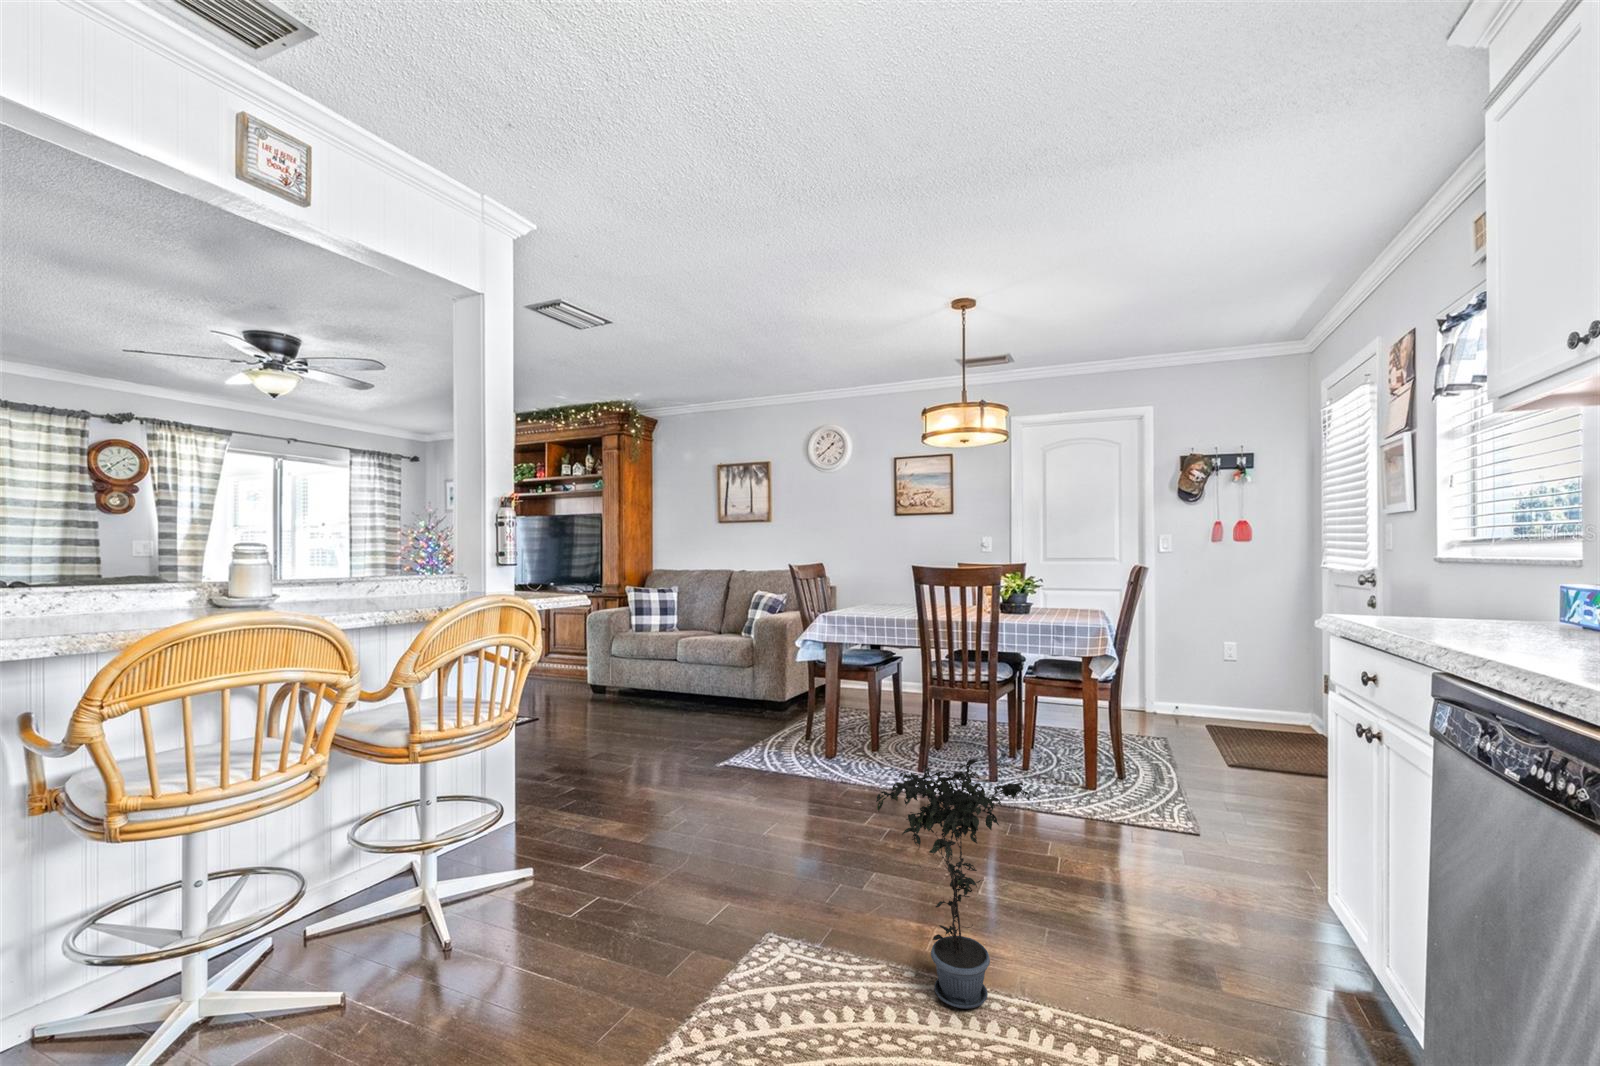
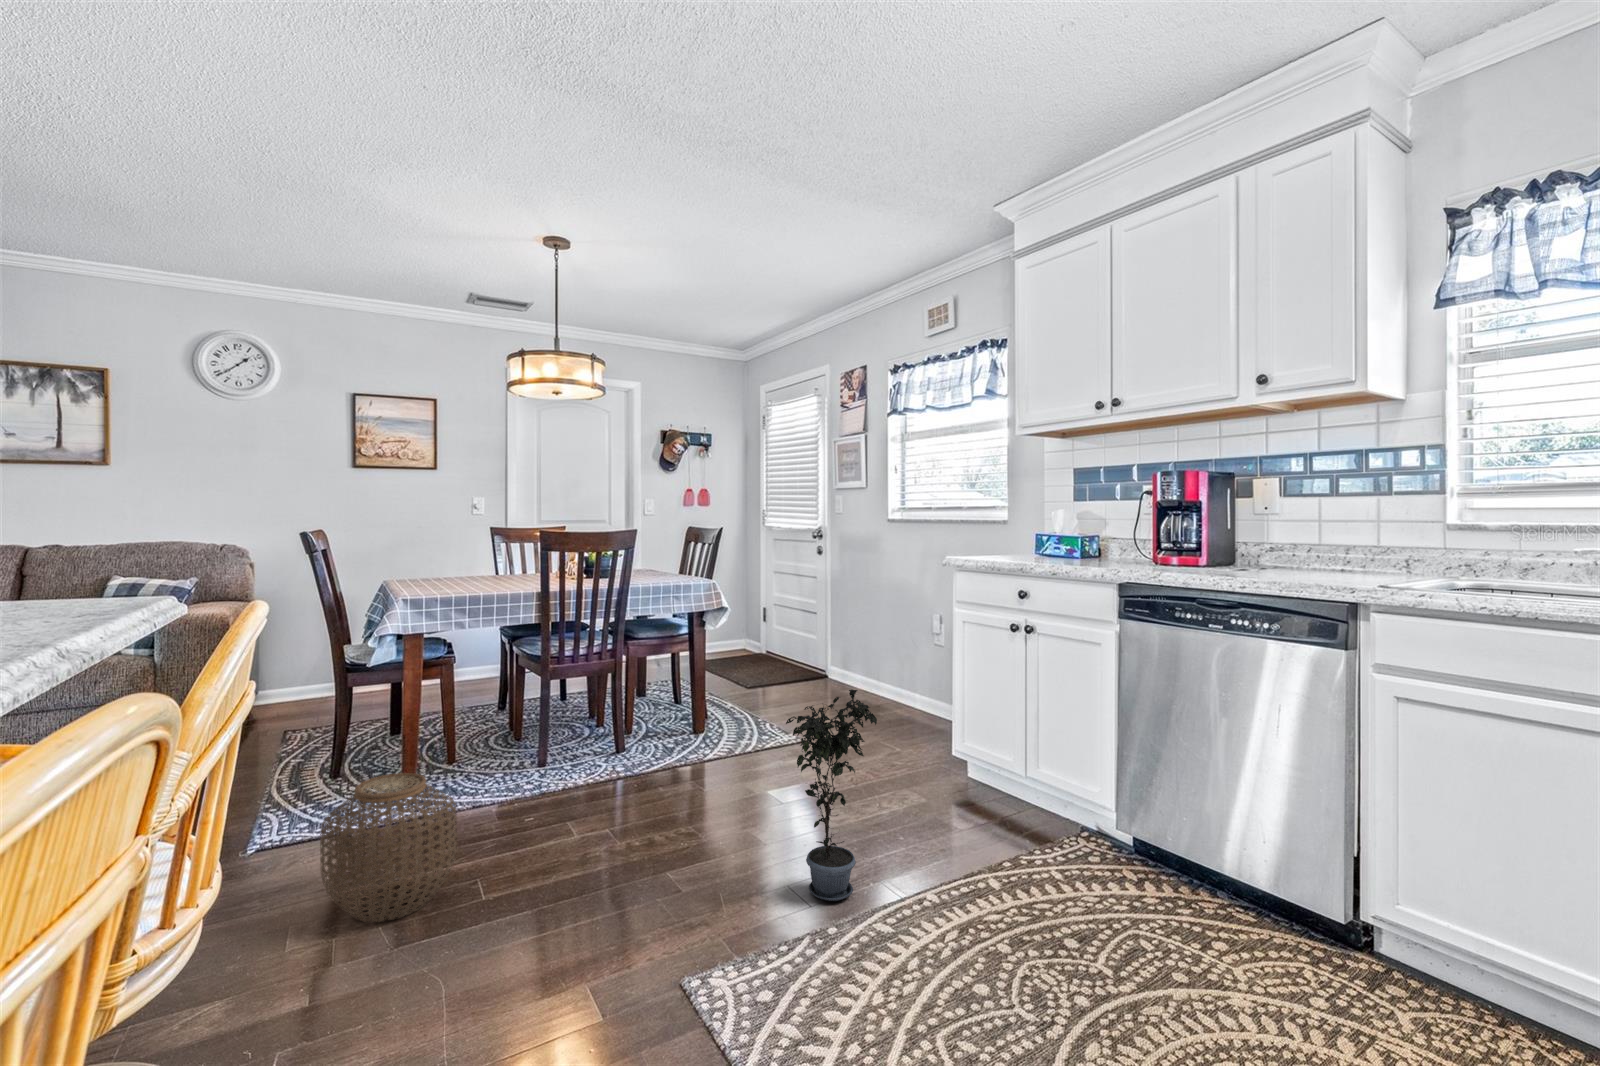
woven basket: none [660,739,747,845] -> present [320,773,457,922]

